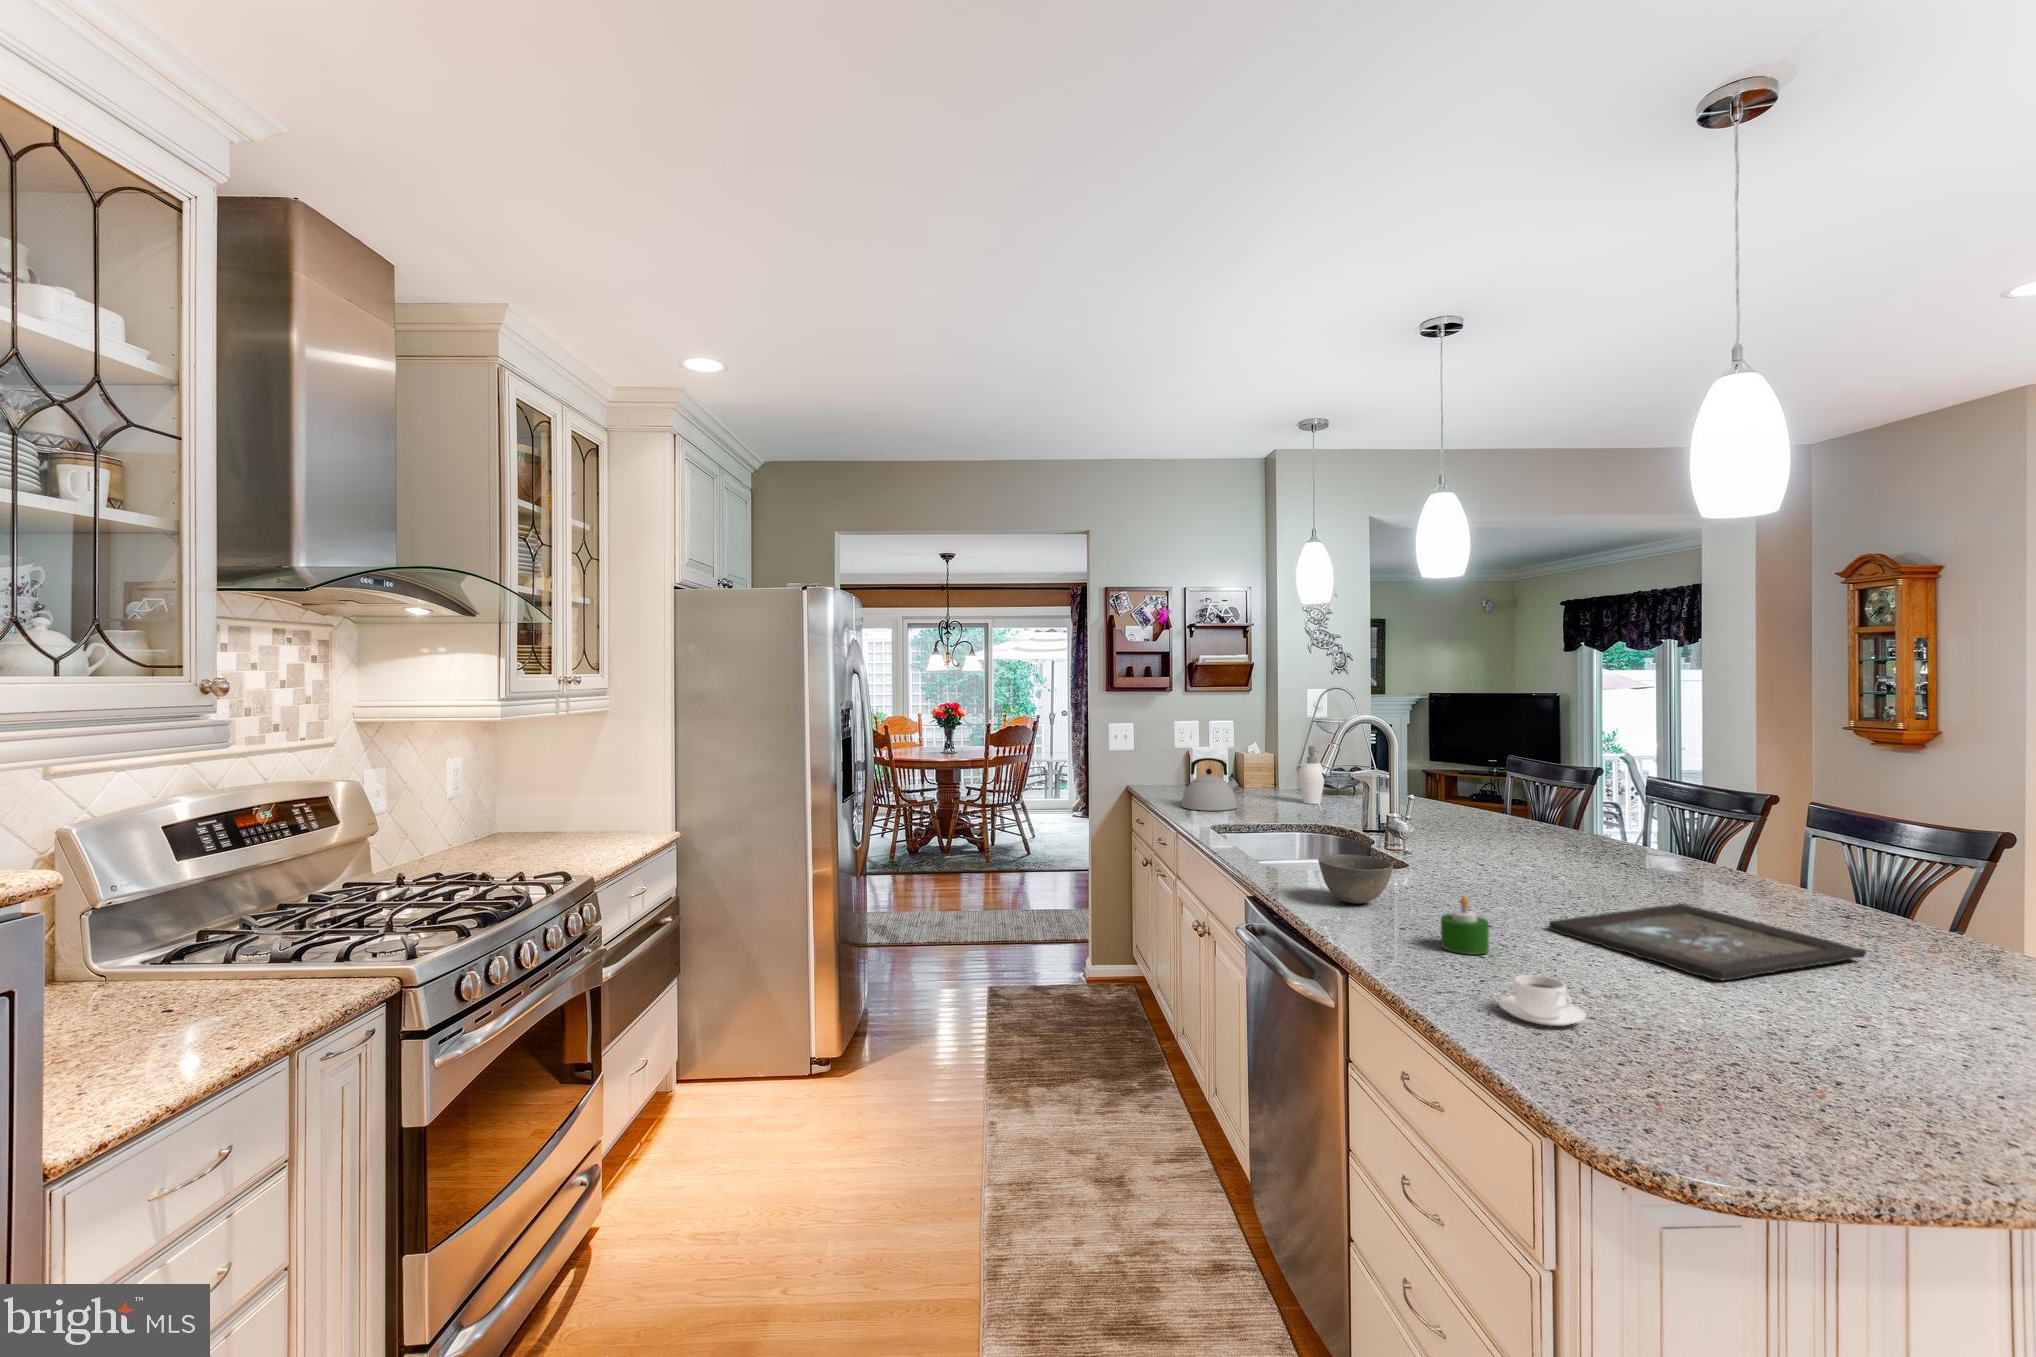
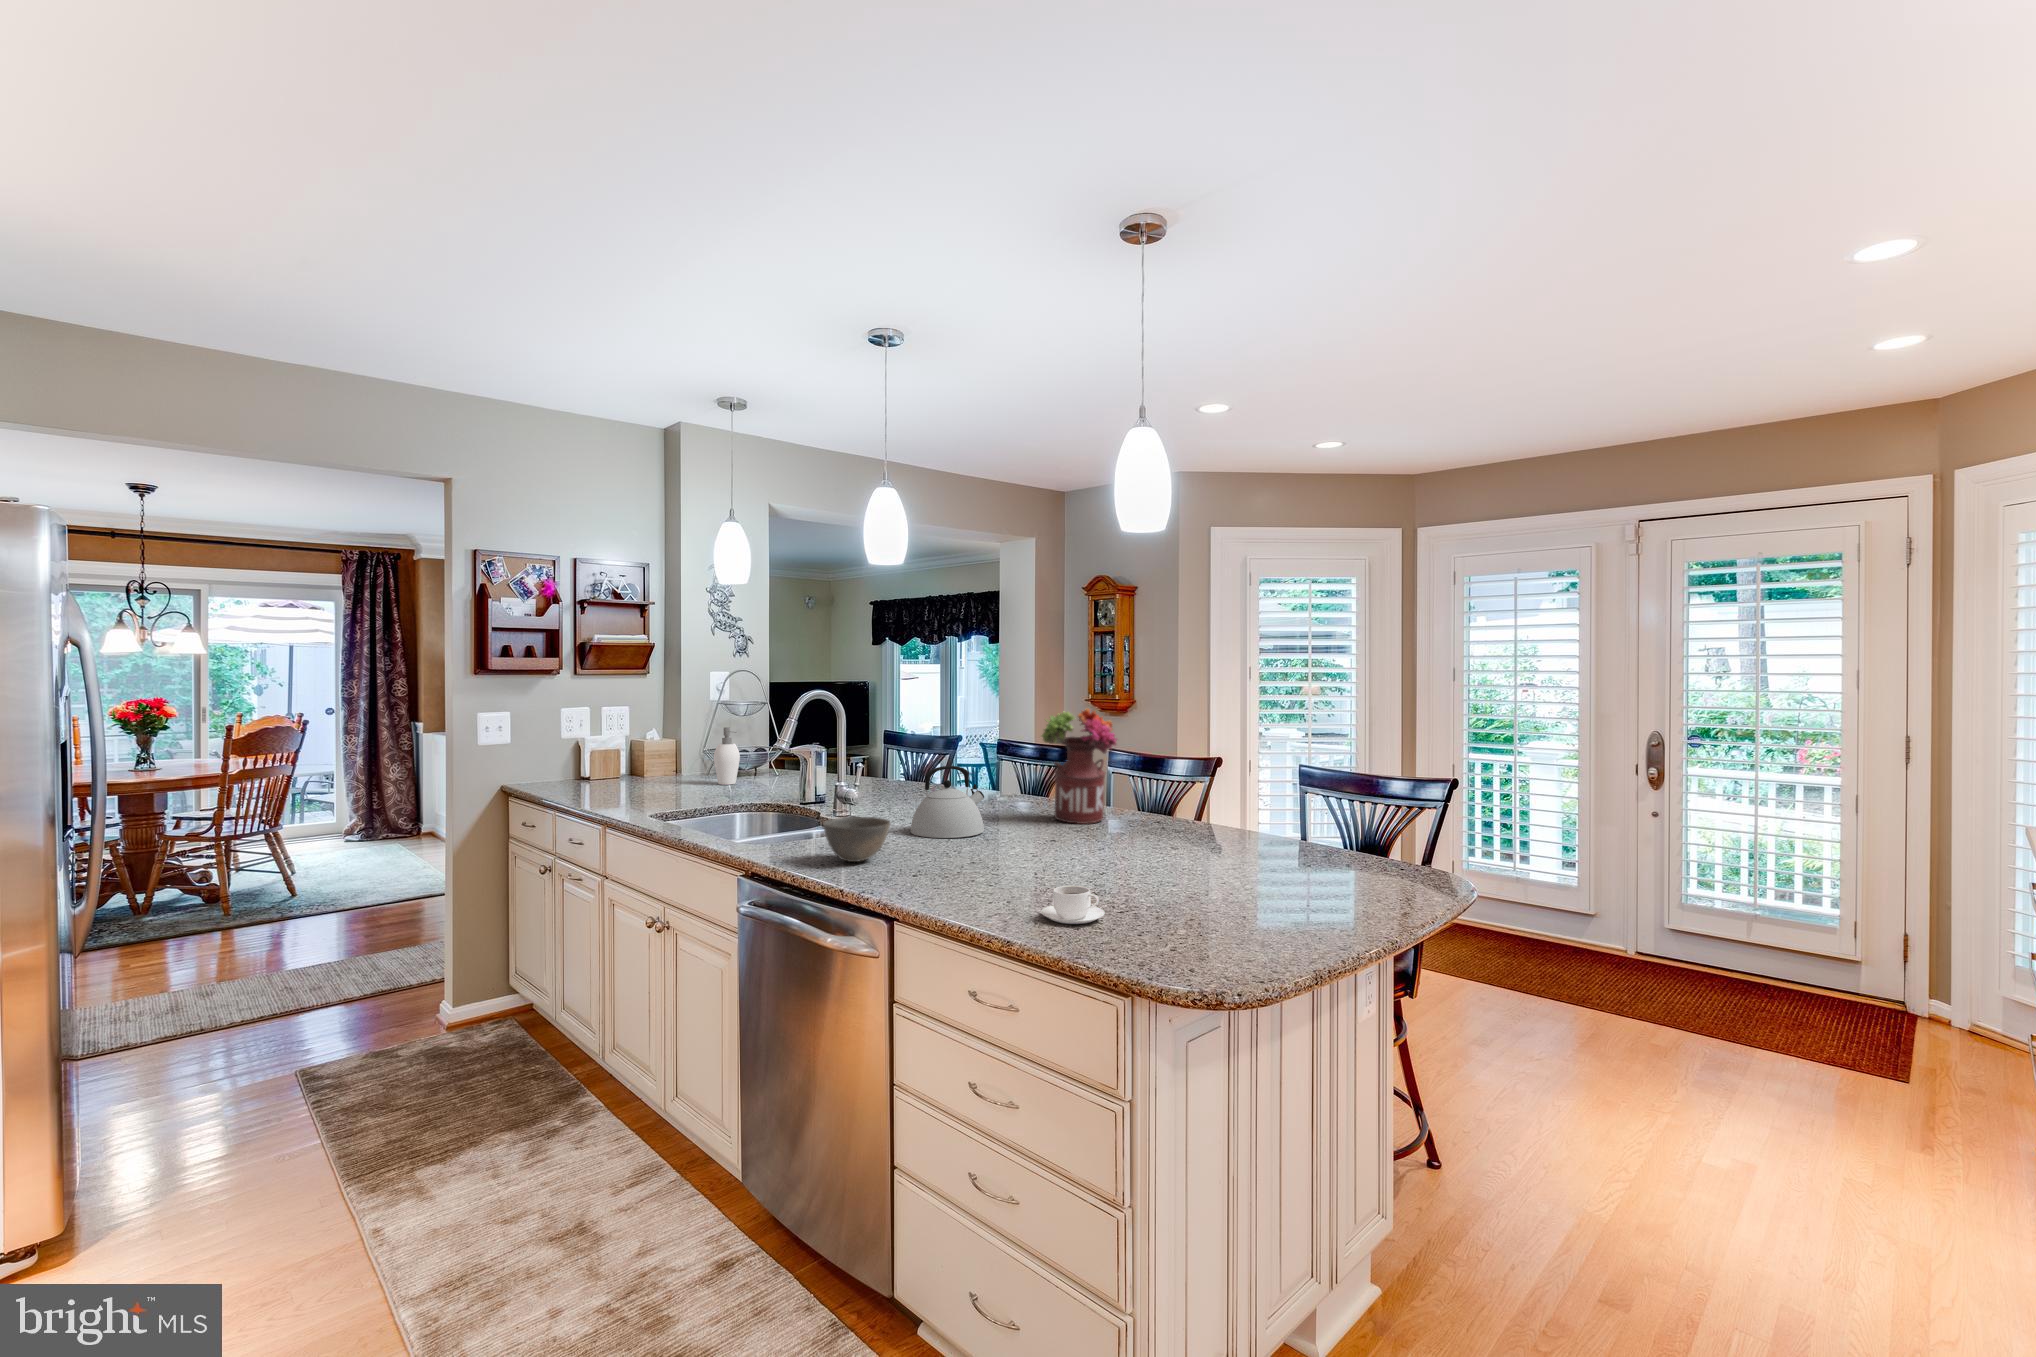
flower arrangement: none [1644,750,1770,904] -> present [1042,709,1117,824]
kettle: present [1182,758,1240,811] -> present [910,766,984,838]
candle: present [1441,896,1489,955] -> none [956,836,994,886]
tray: present [1549,904,1866,981] -> none [1013,826,1193,872]

